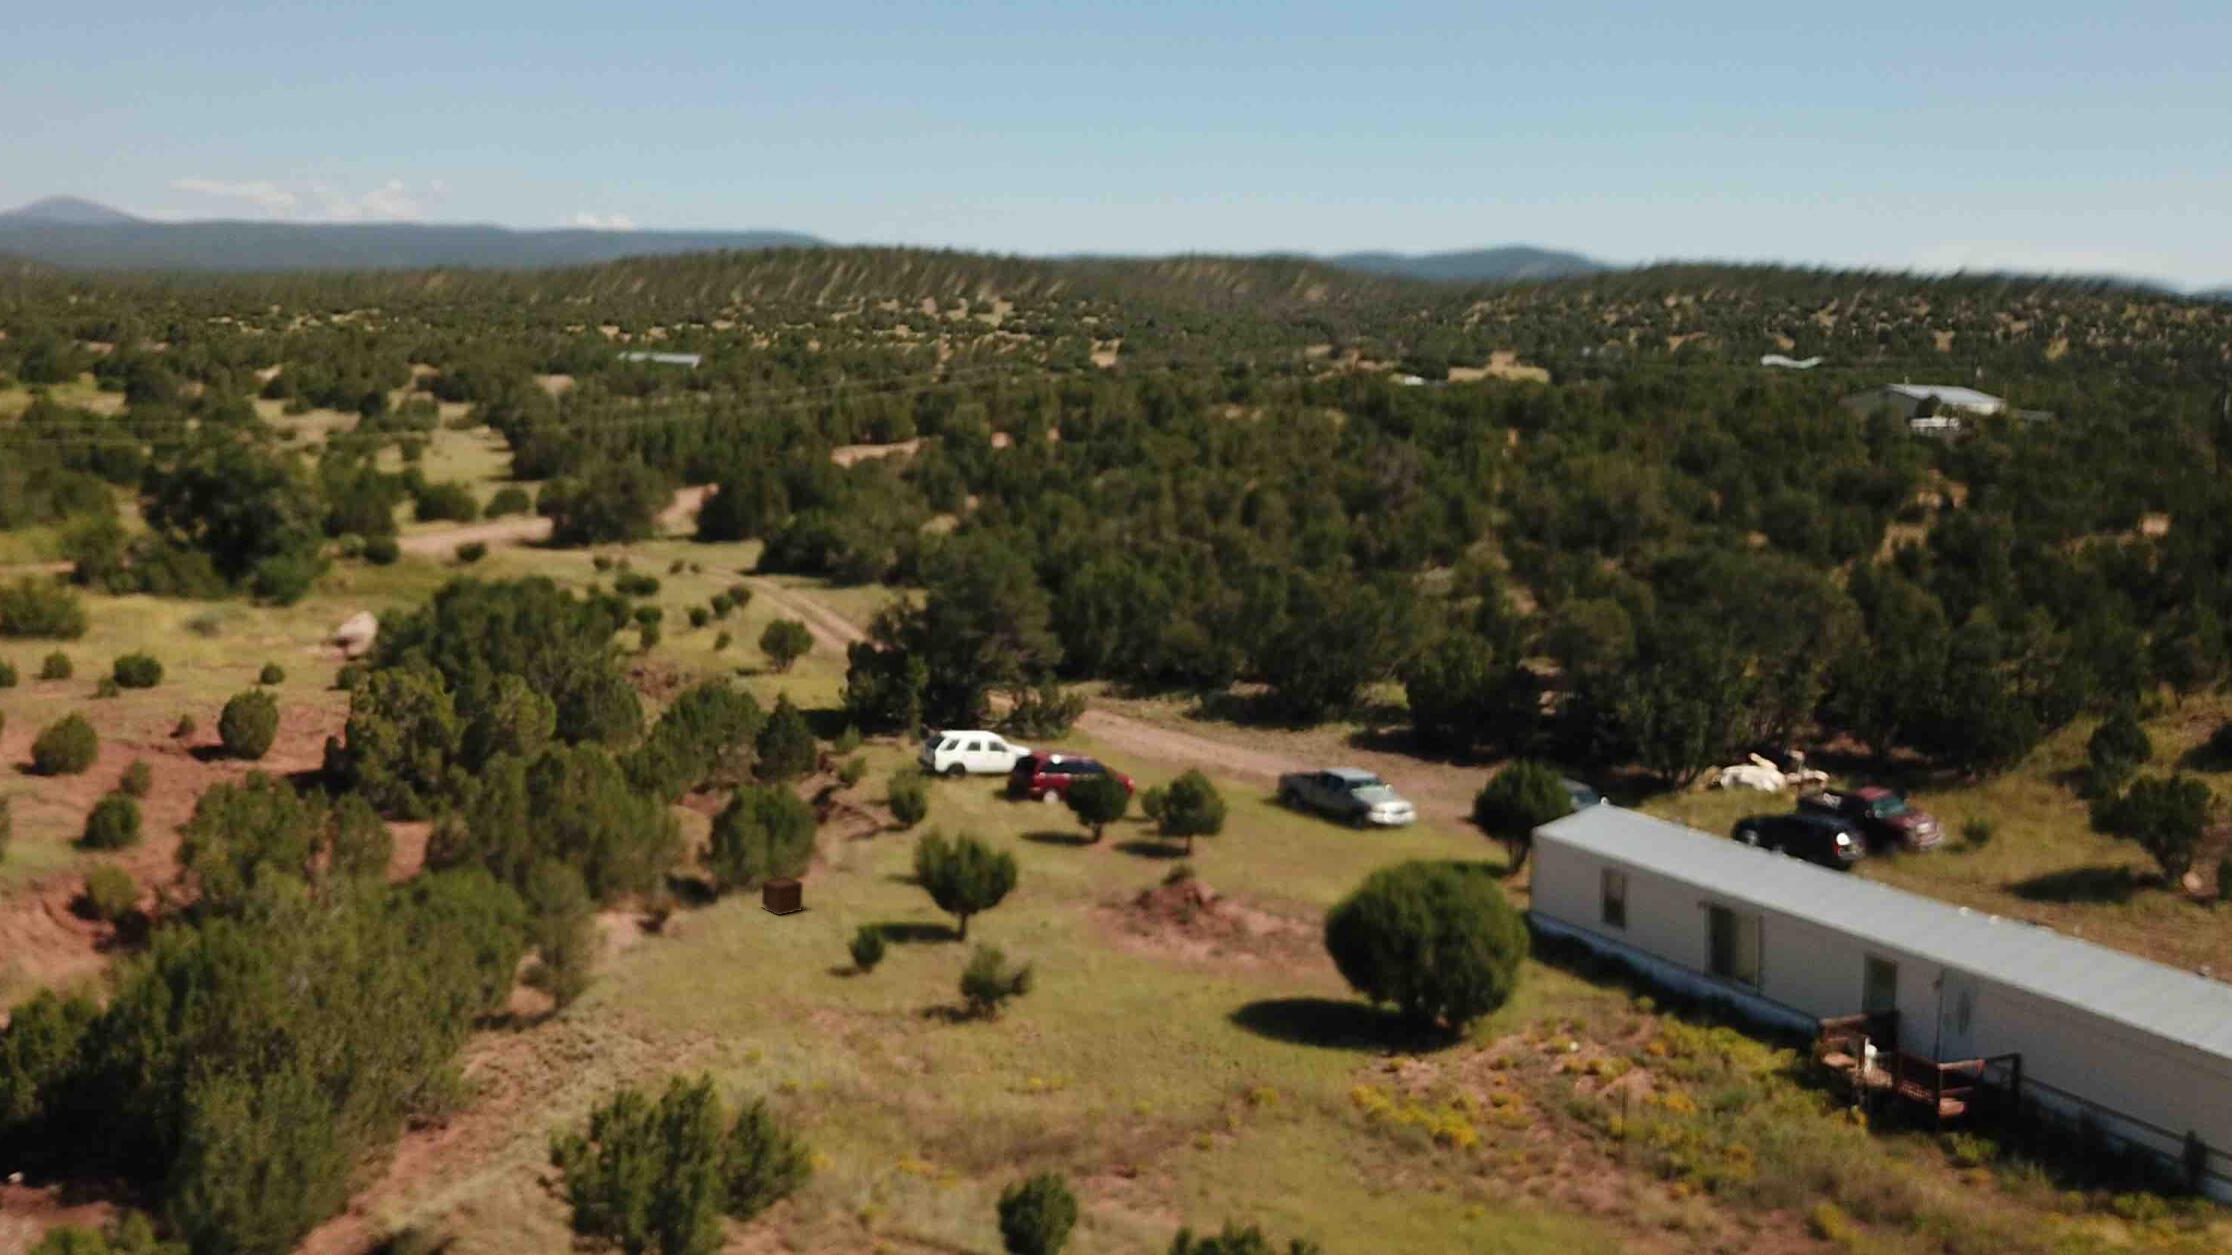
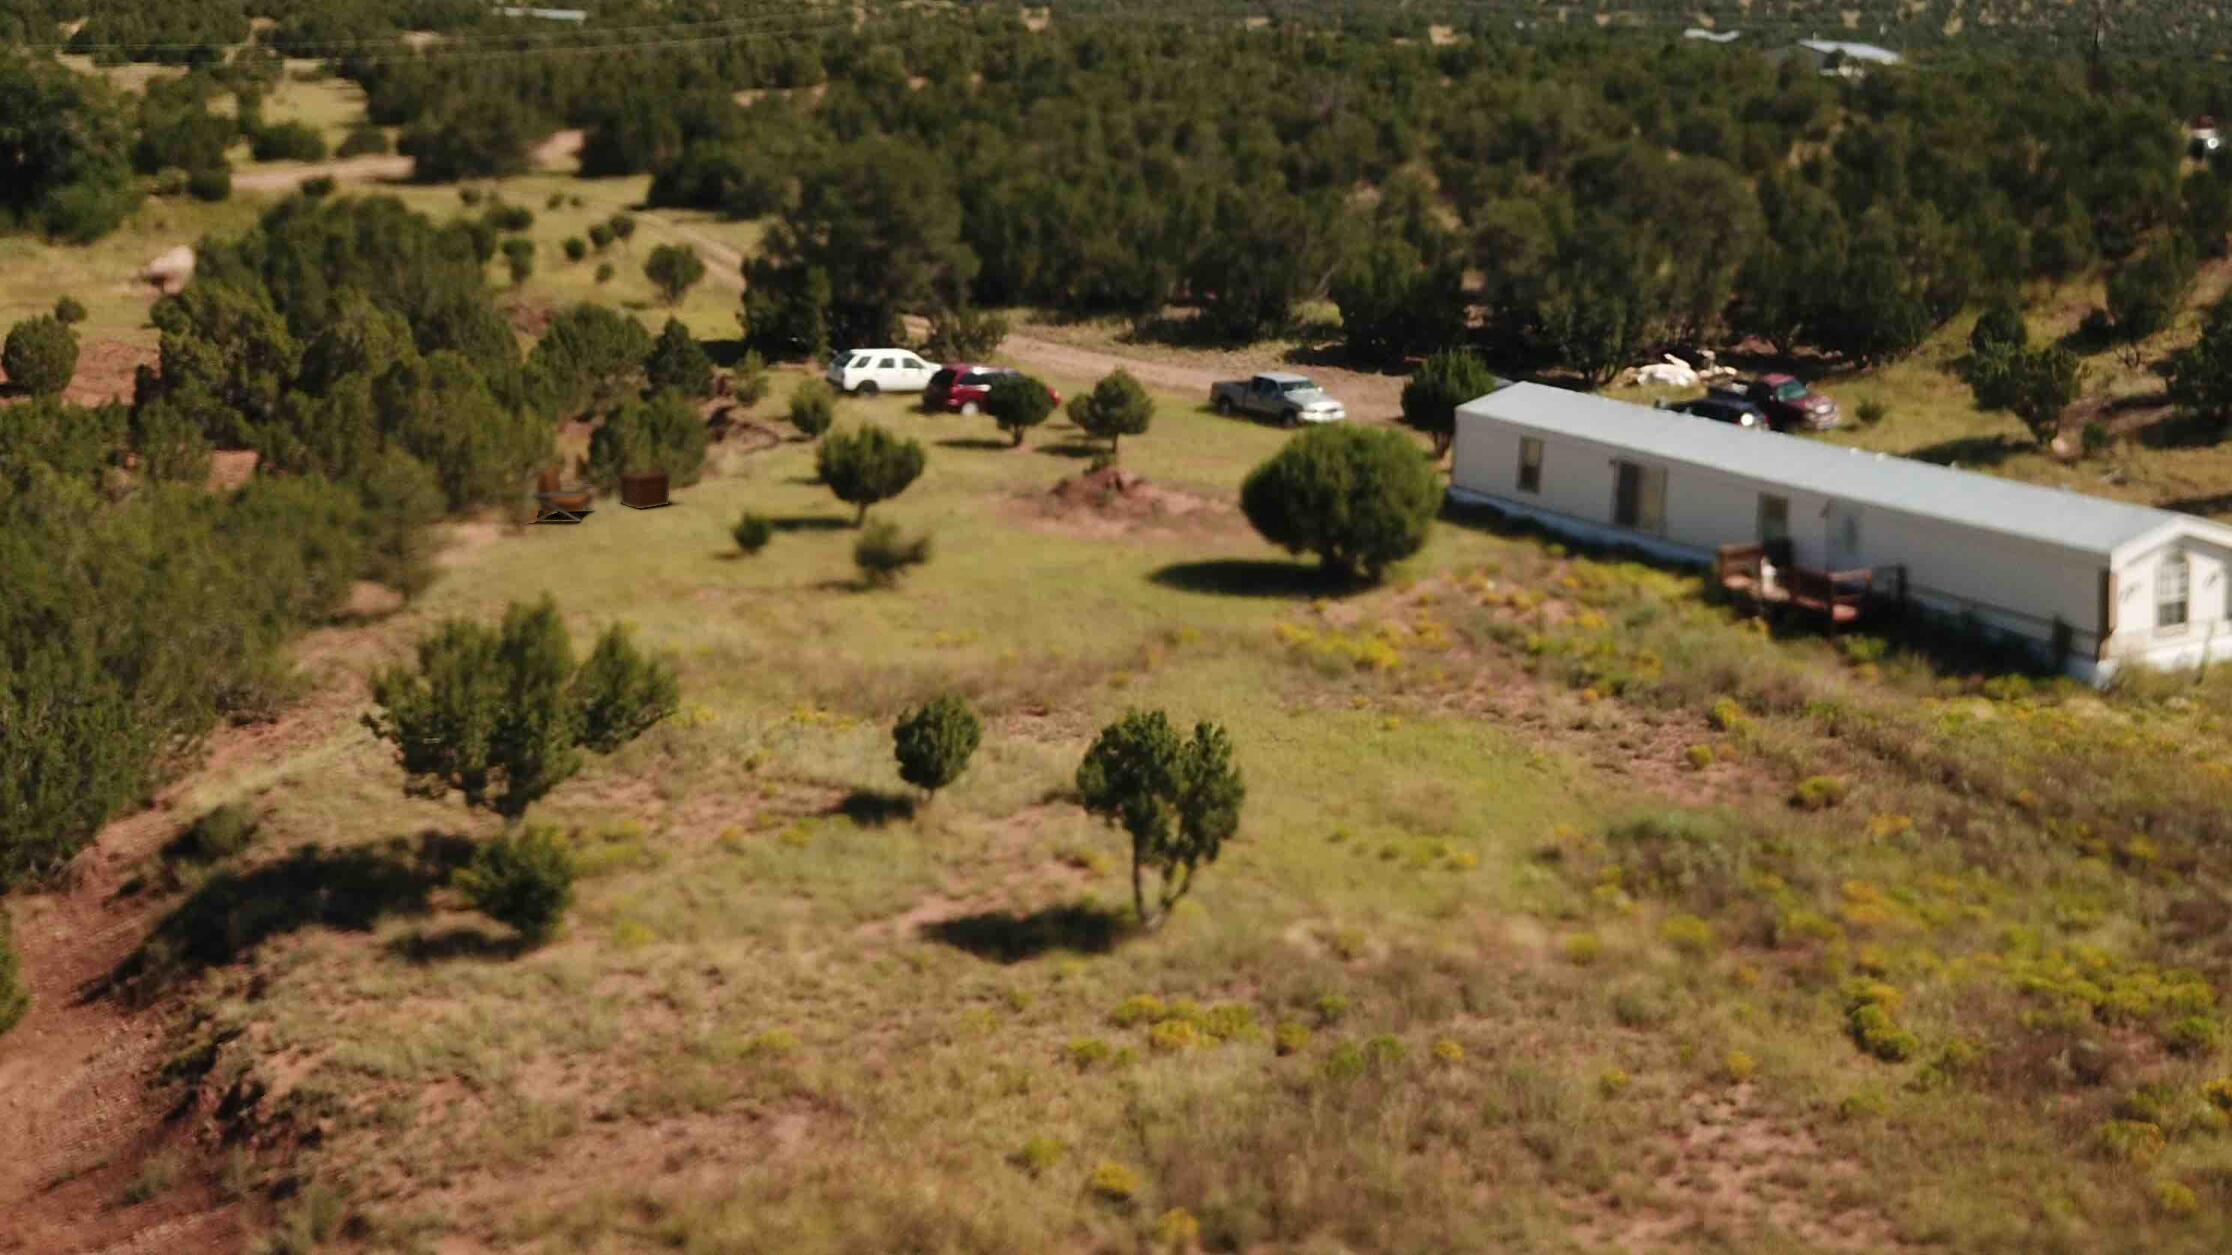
lounge chair: none [694,875,742,930] -> present [532,466,593,522]

